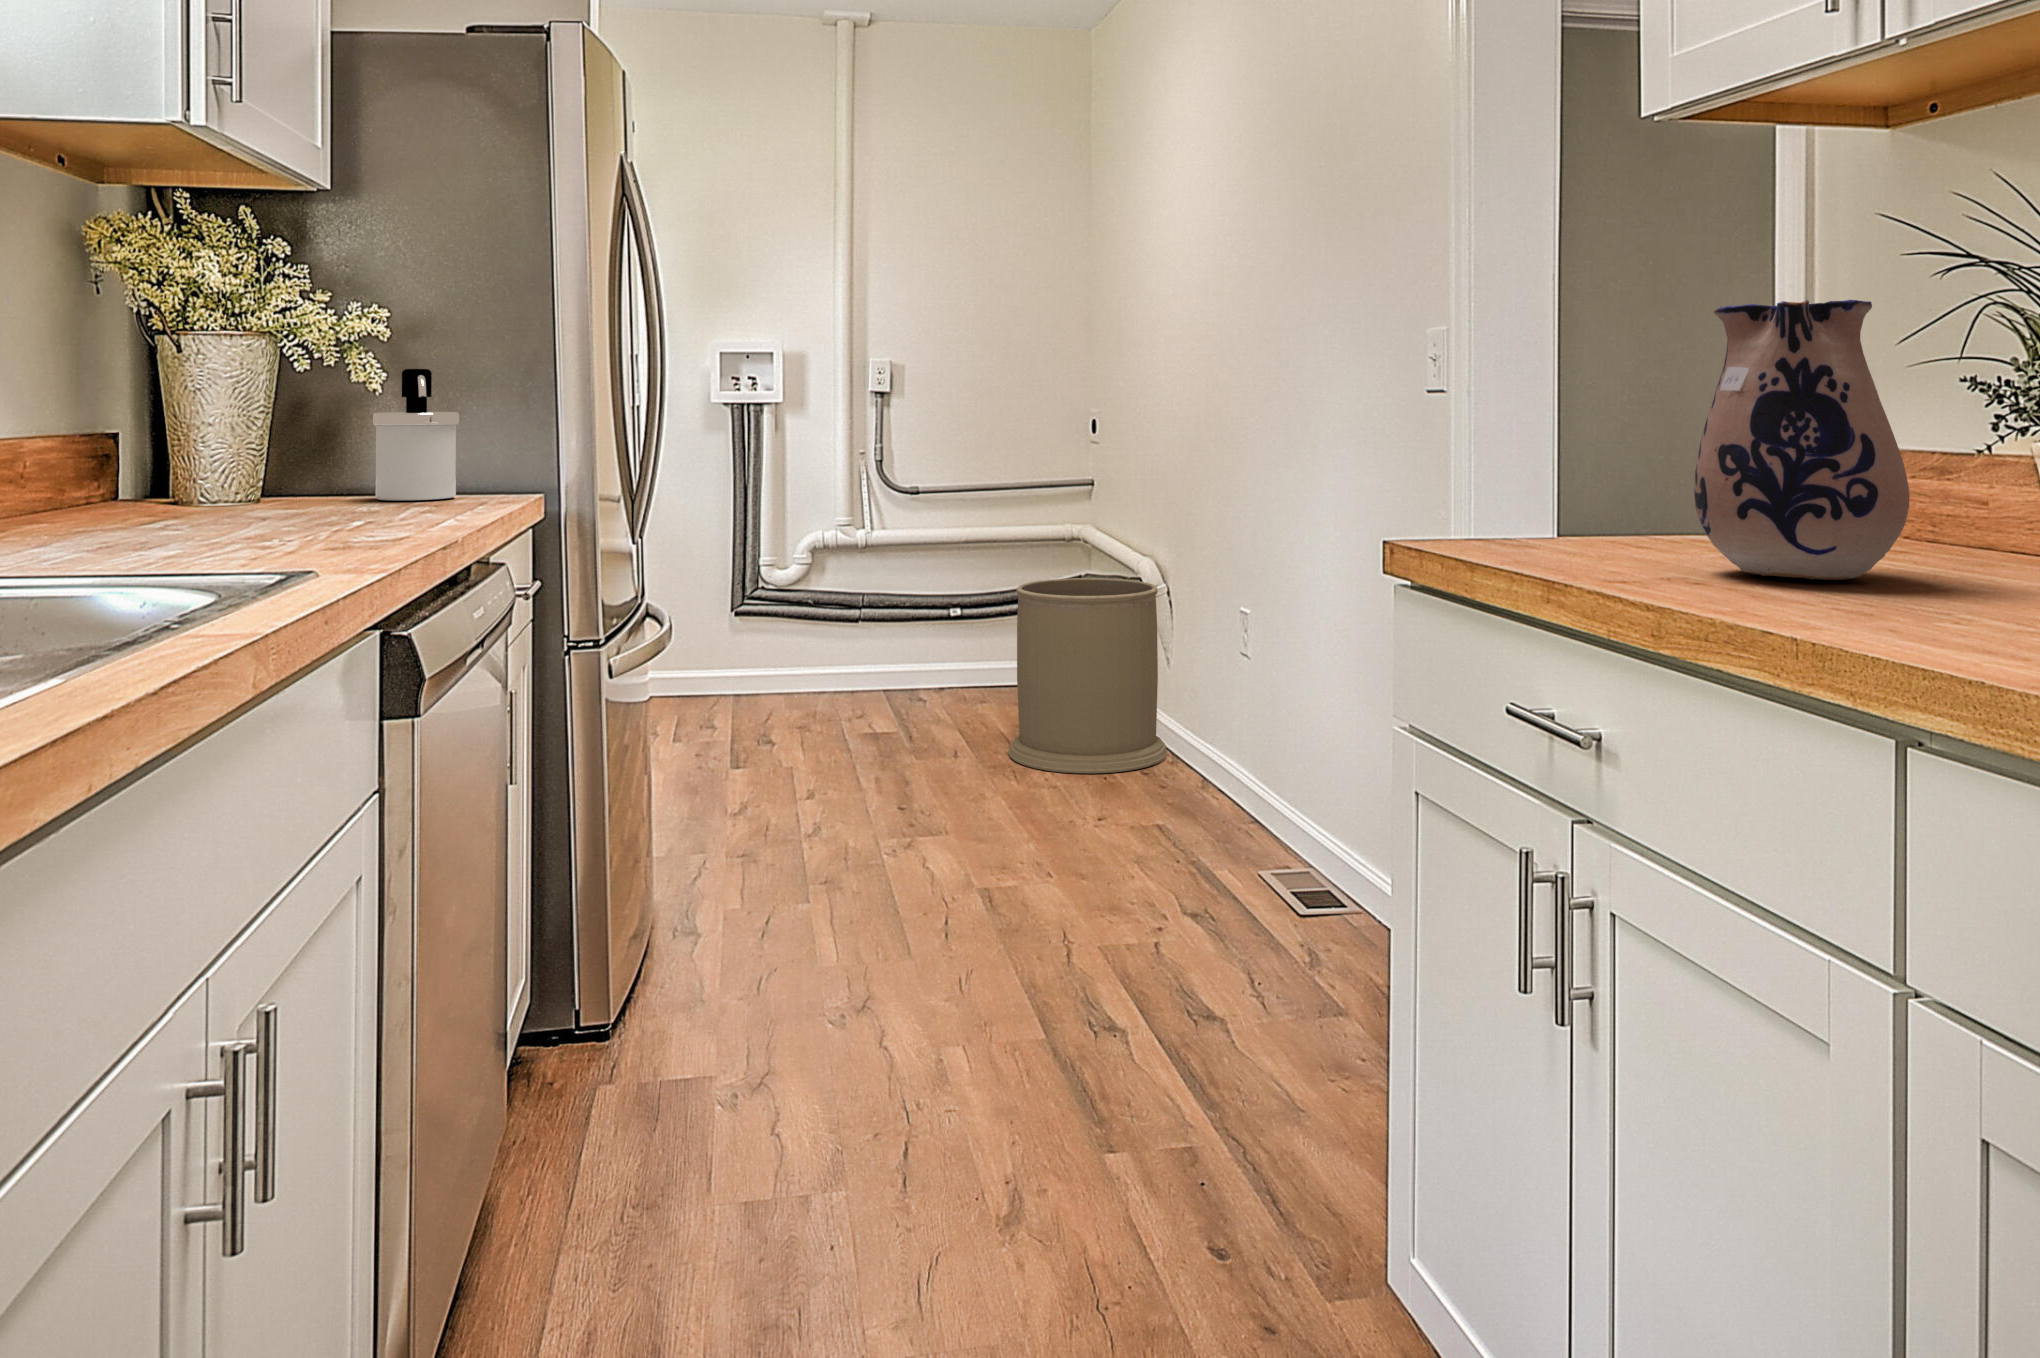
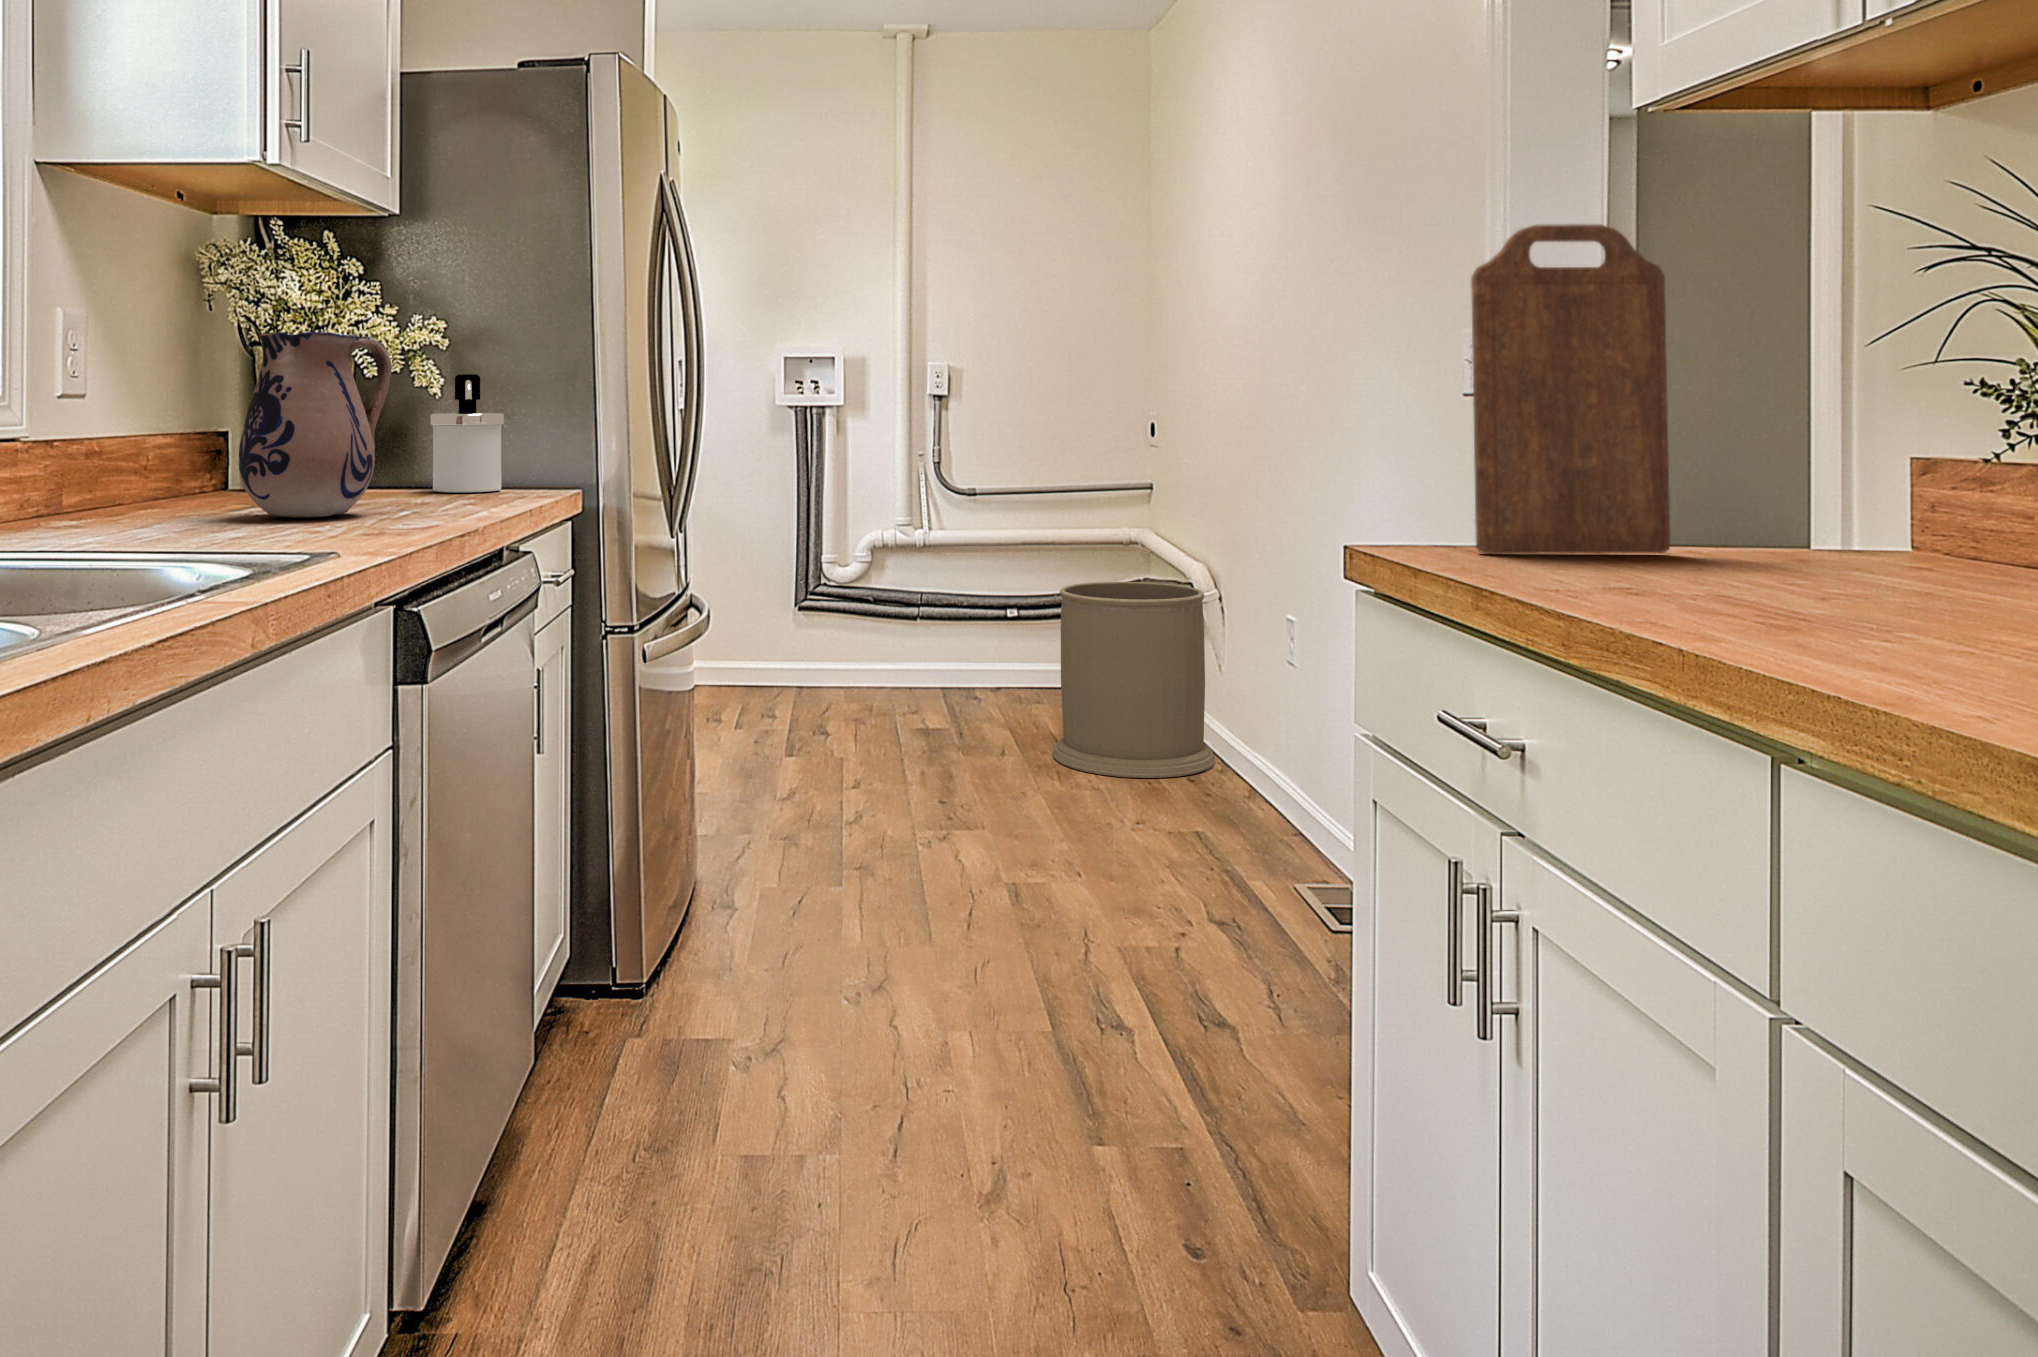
cutting board: none [1512,227,1685,547] -> present [1471,224,1670,554]
ceramic pitcher: present [1694,300,1910,580] -> present [239,332,392,518]

